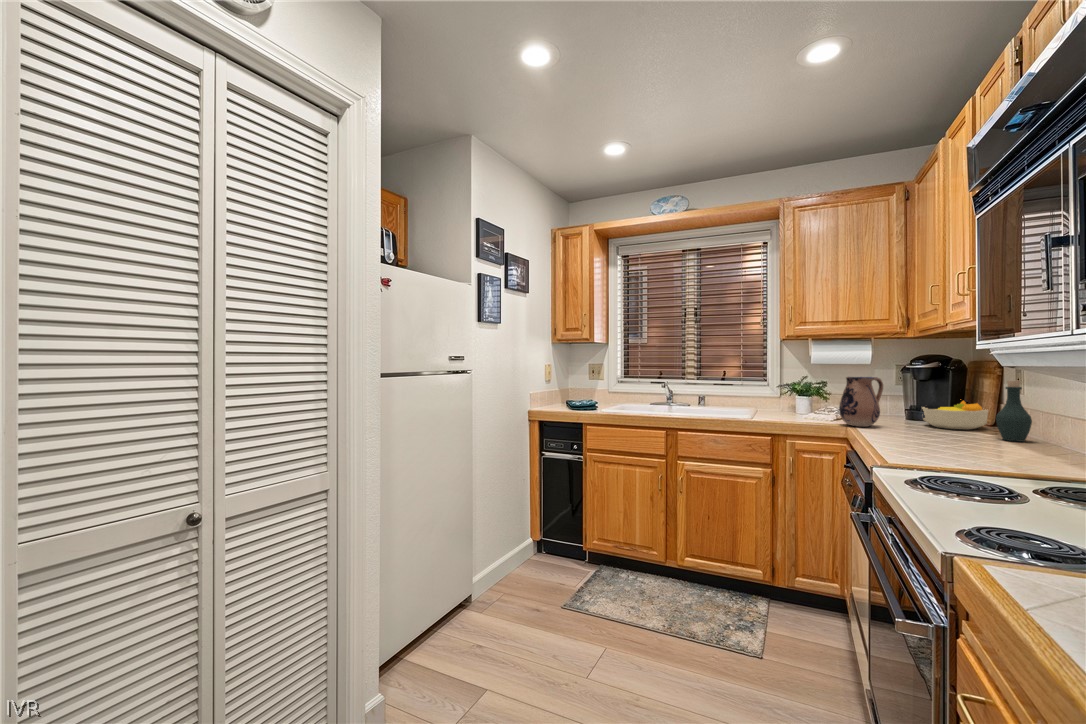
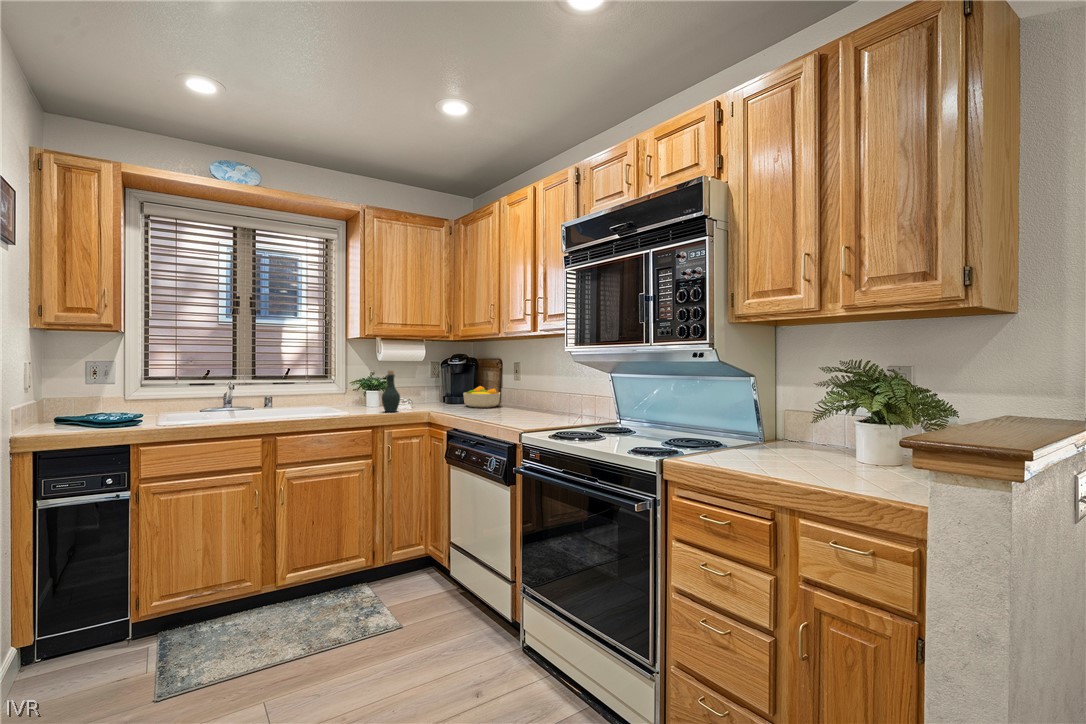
ceramic pitcher: present [839,377,883,427] -> none [421,371,449,412]
bottle: present [996,381,1032,442] -> present [381,371,400,412]

